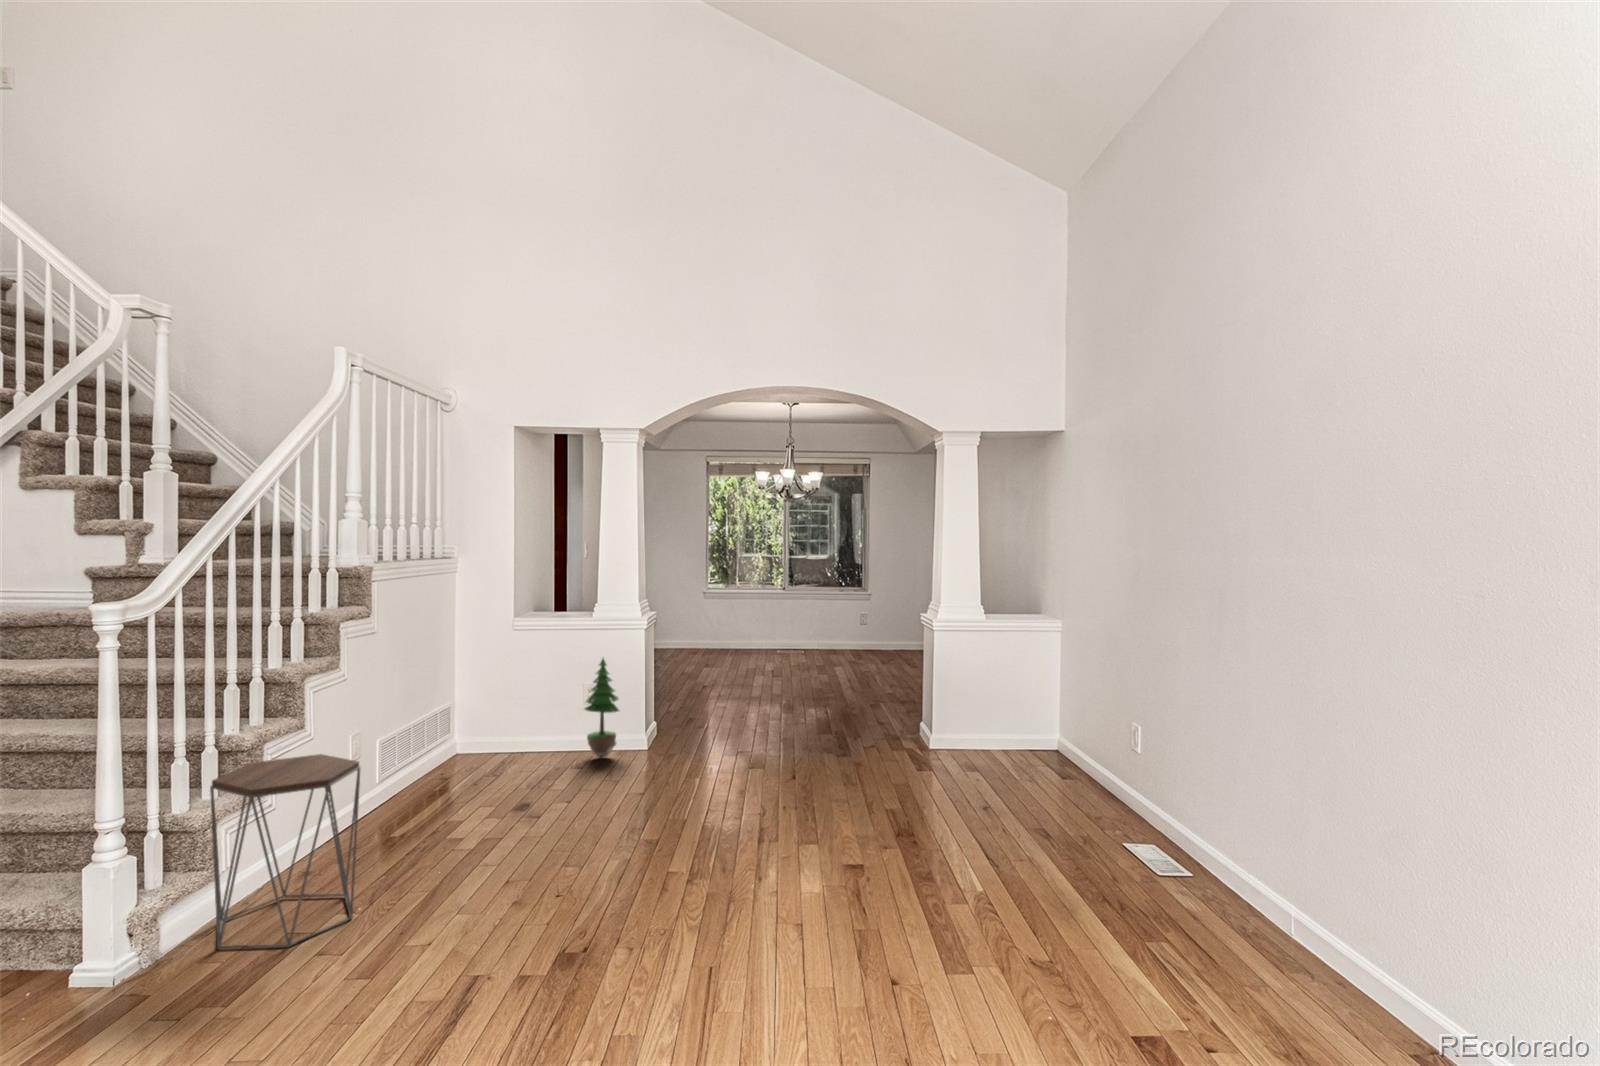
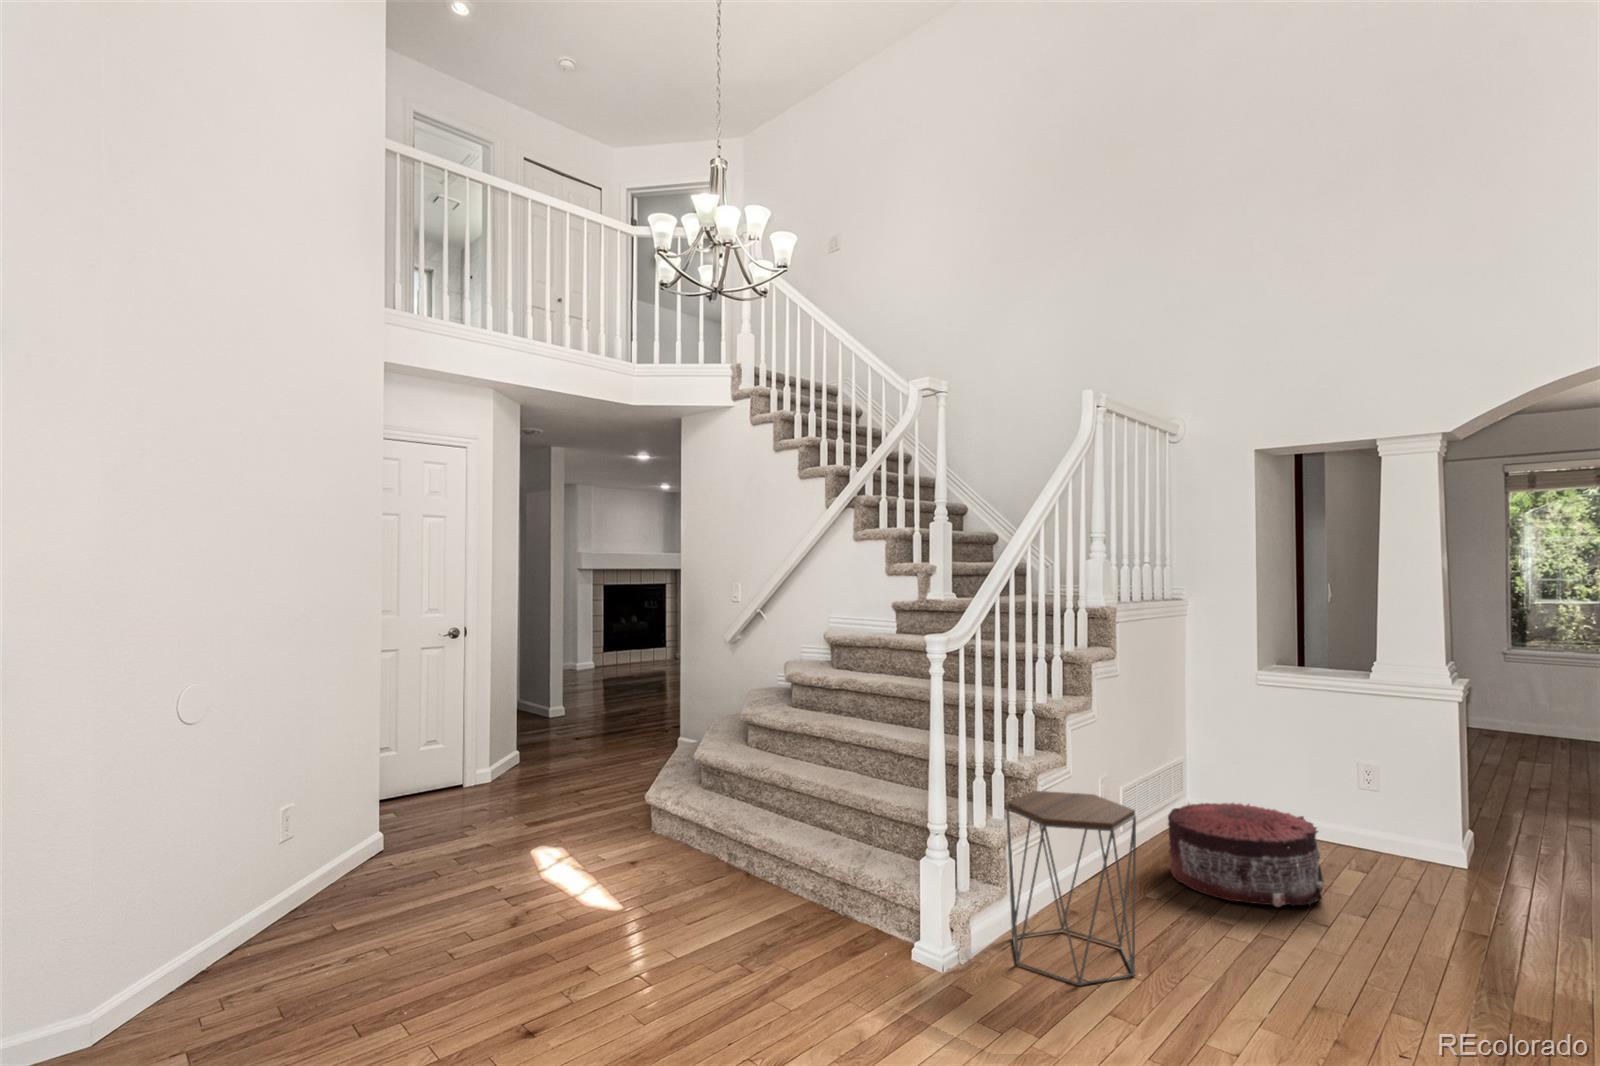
potted tree: present [584,659,619,758] -> none [1359,730,1416,859]
pouf: none [415,734,544,824] -> present [1168,803,1324,907]

